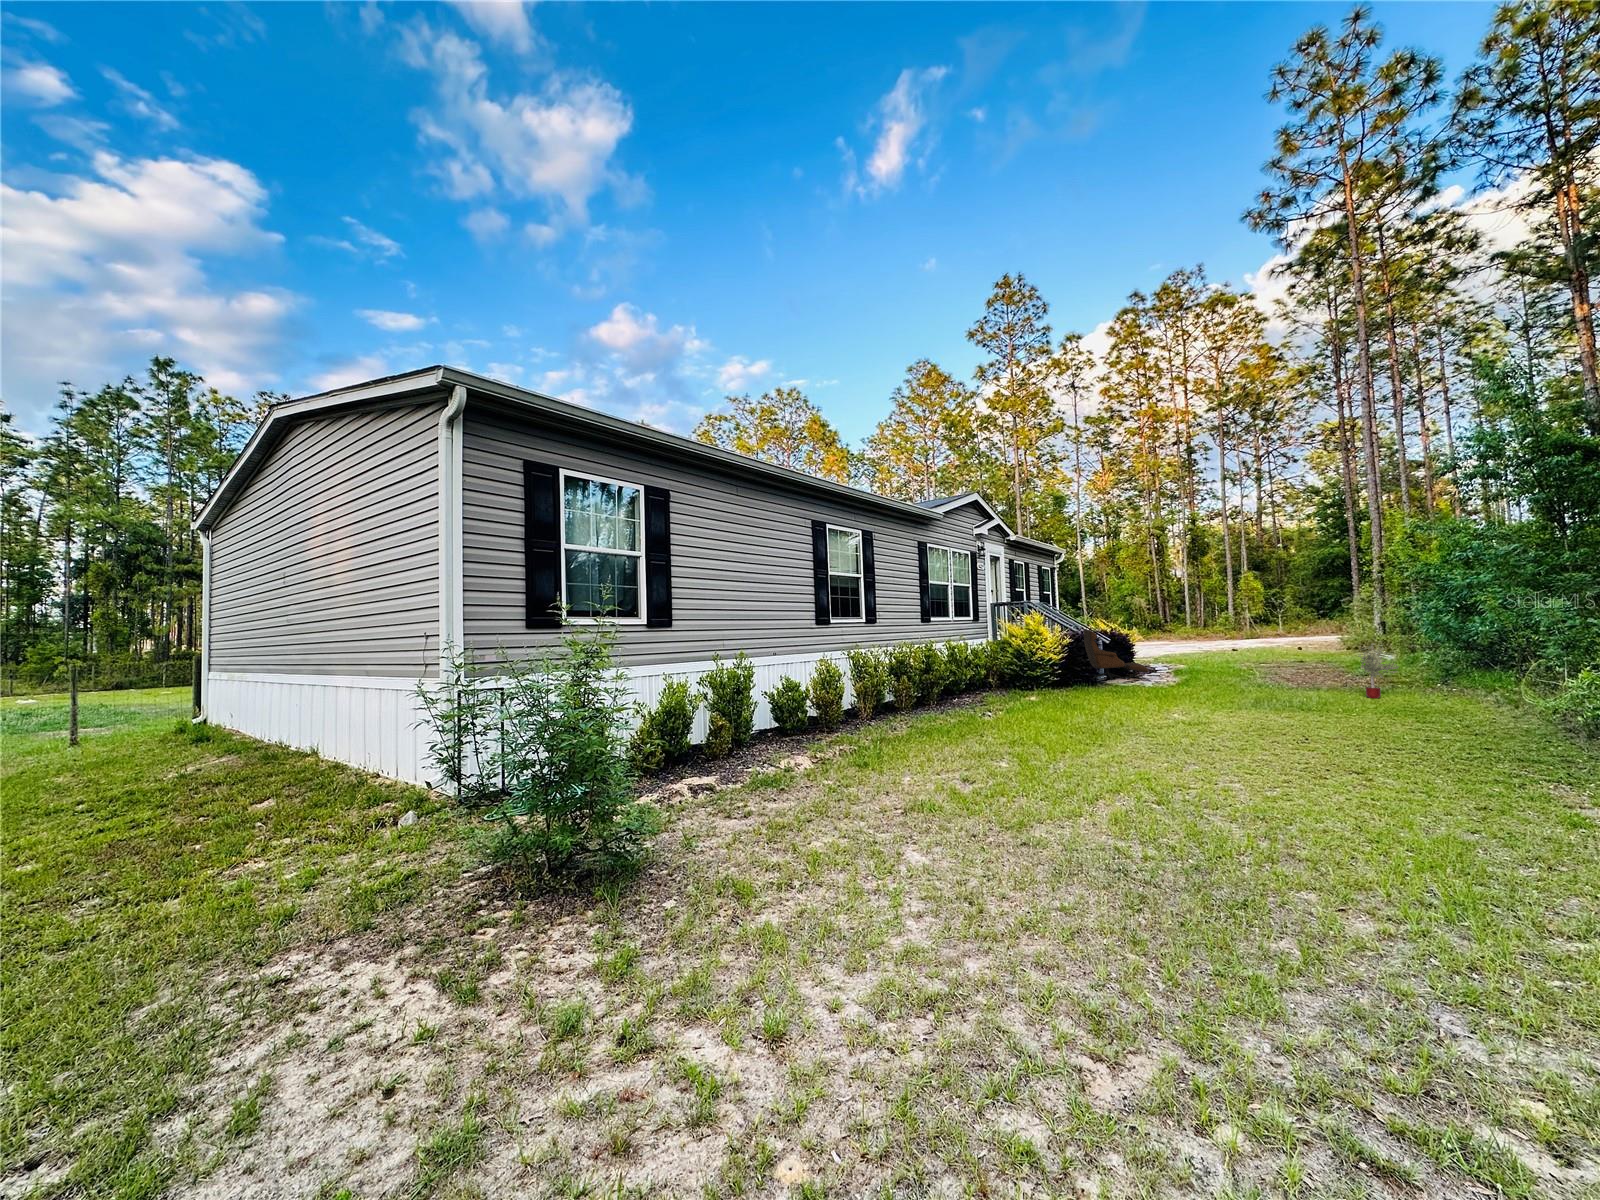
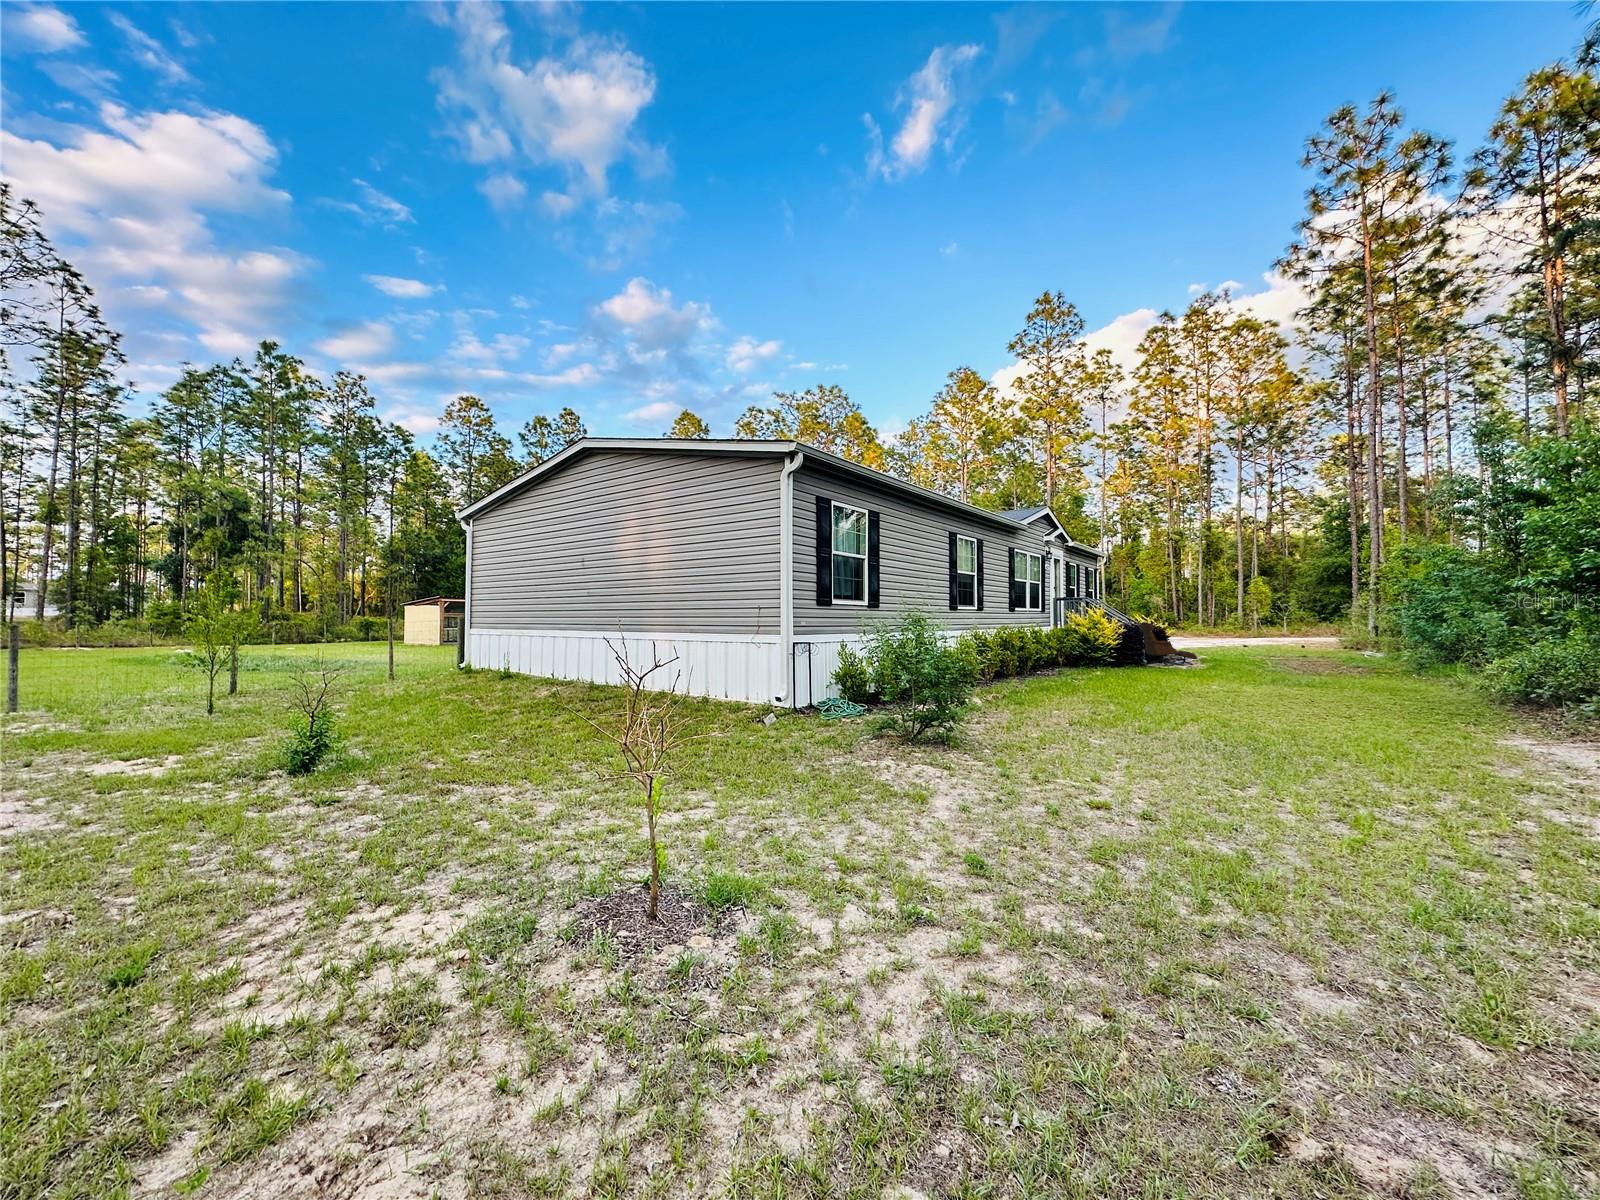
potted tree: present [1359,643,1399,698] -> none [1376,634,1410,678]

